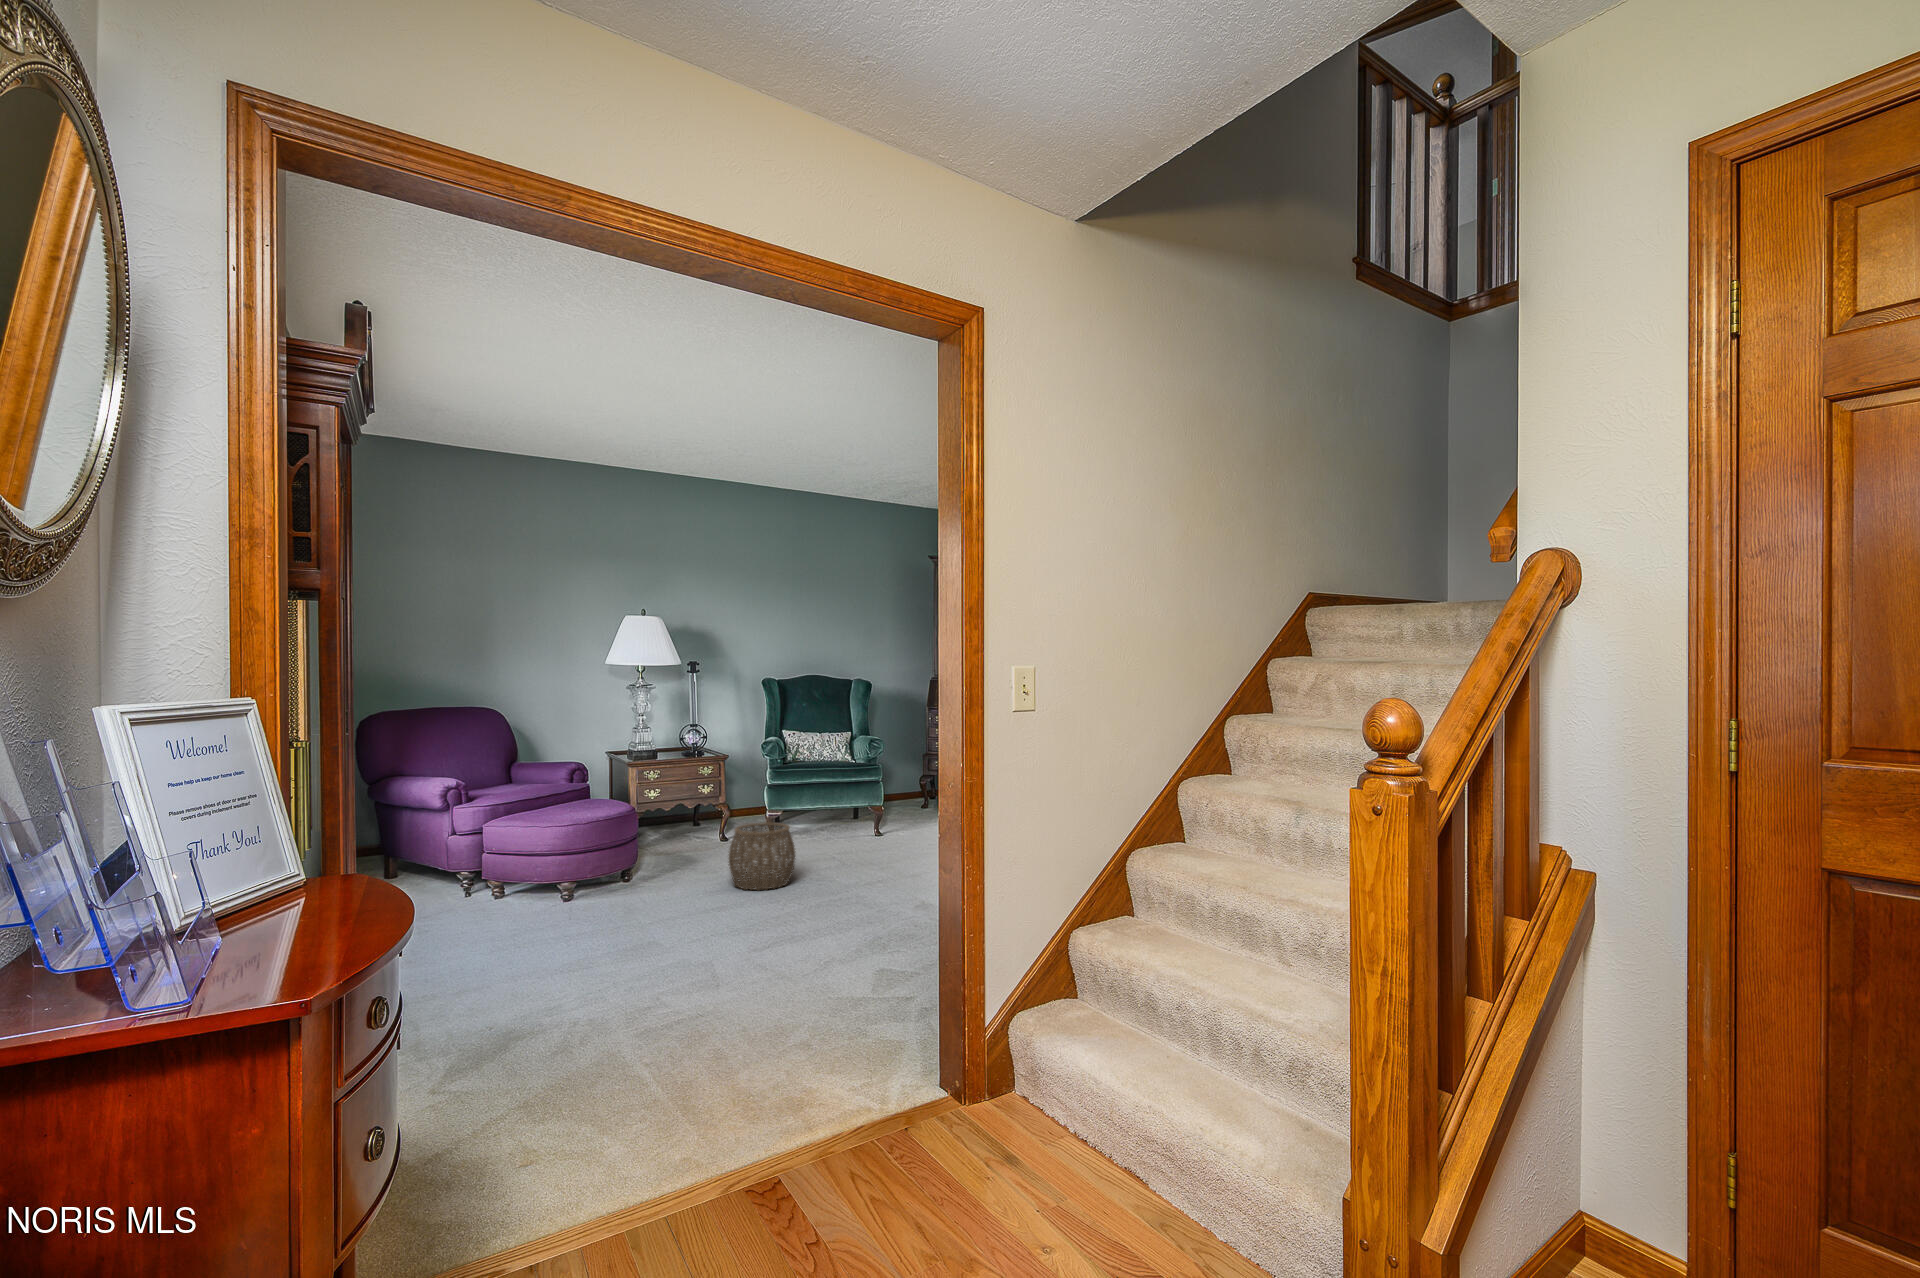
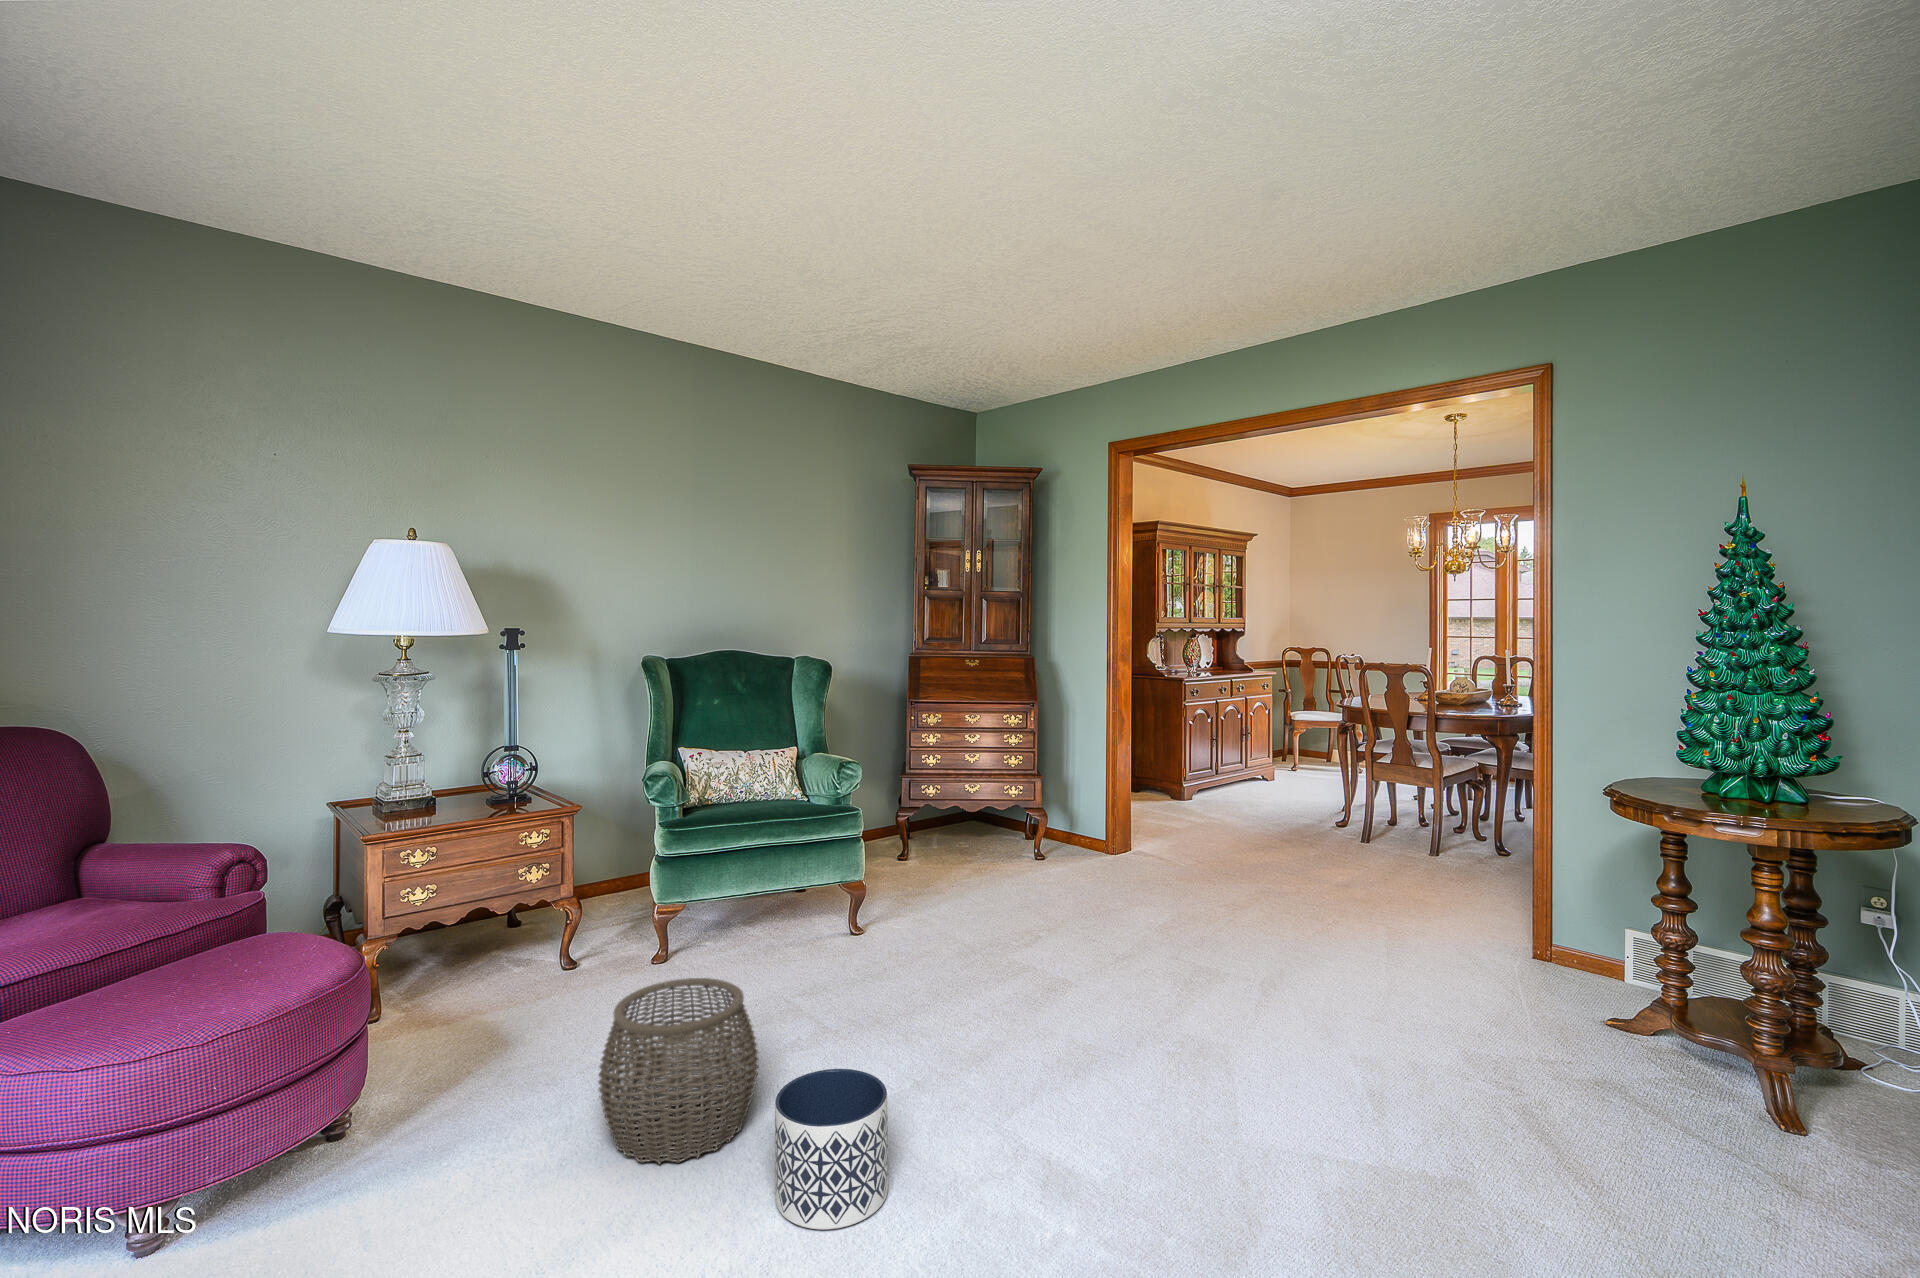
planter: none [793,853,840,905] -> present [775,1069,888,1230]

